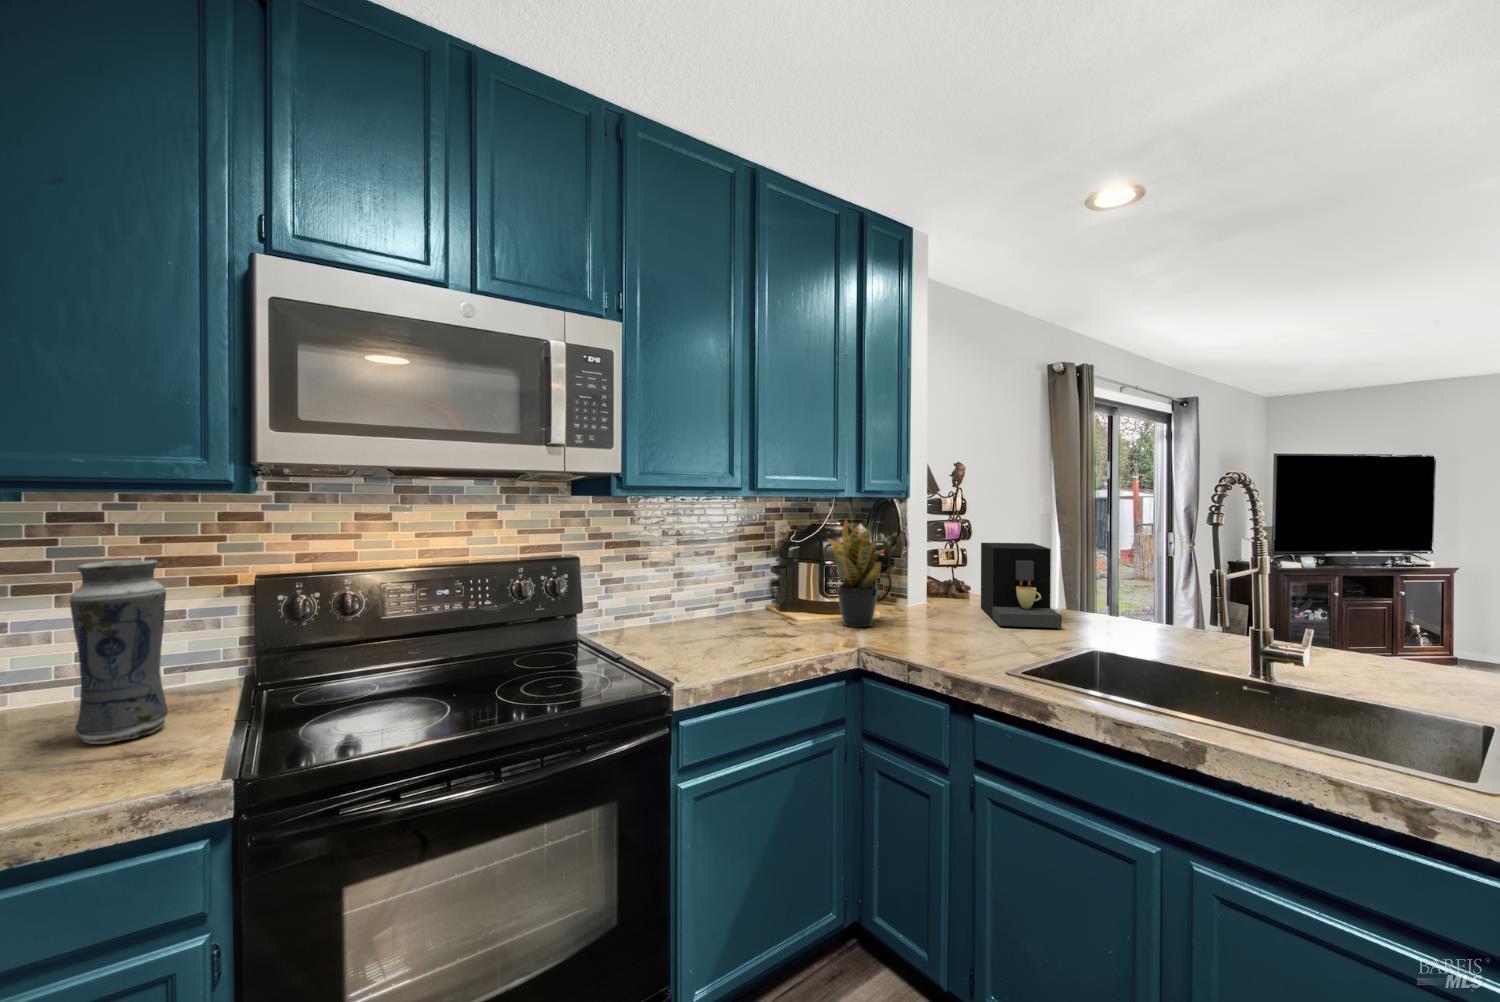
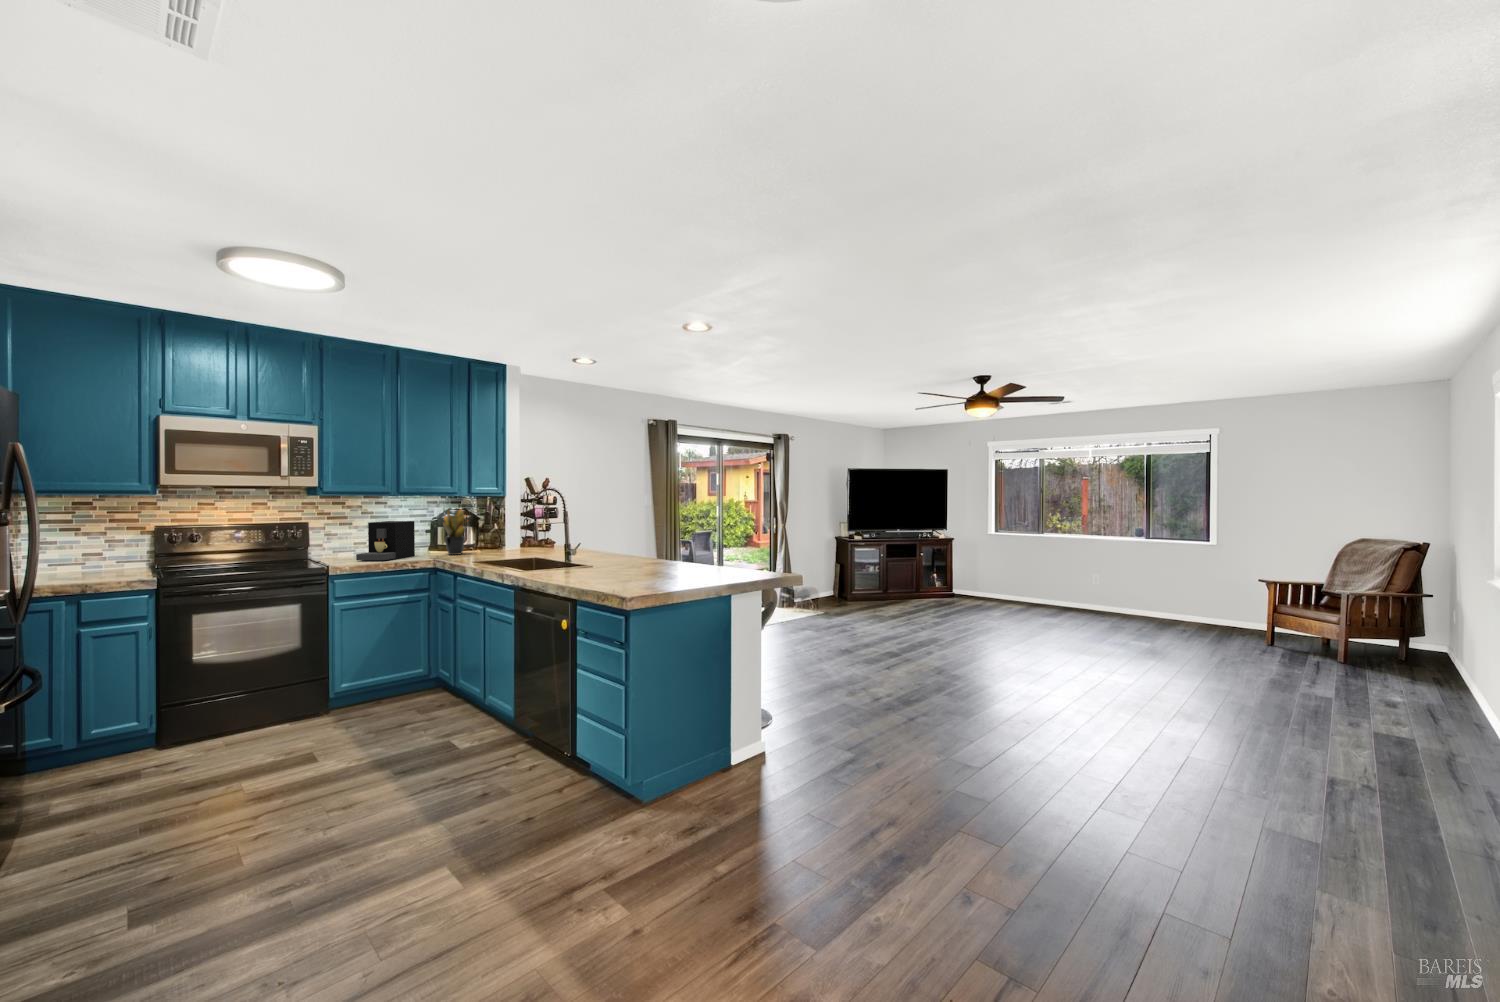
coffee maker: present [981,543,1062,628] -> present [356,521,415,560]
vase: present [70,560,168,744] -> none [92,517,125,576]

